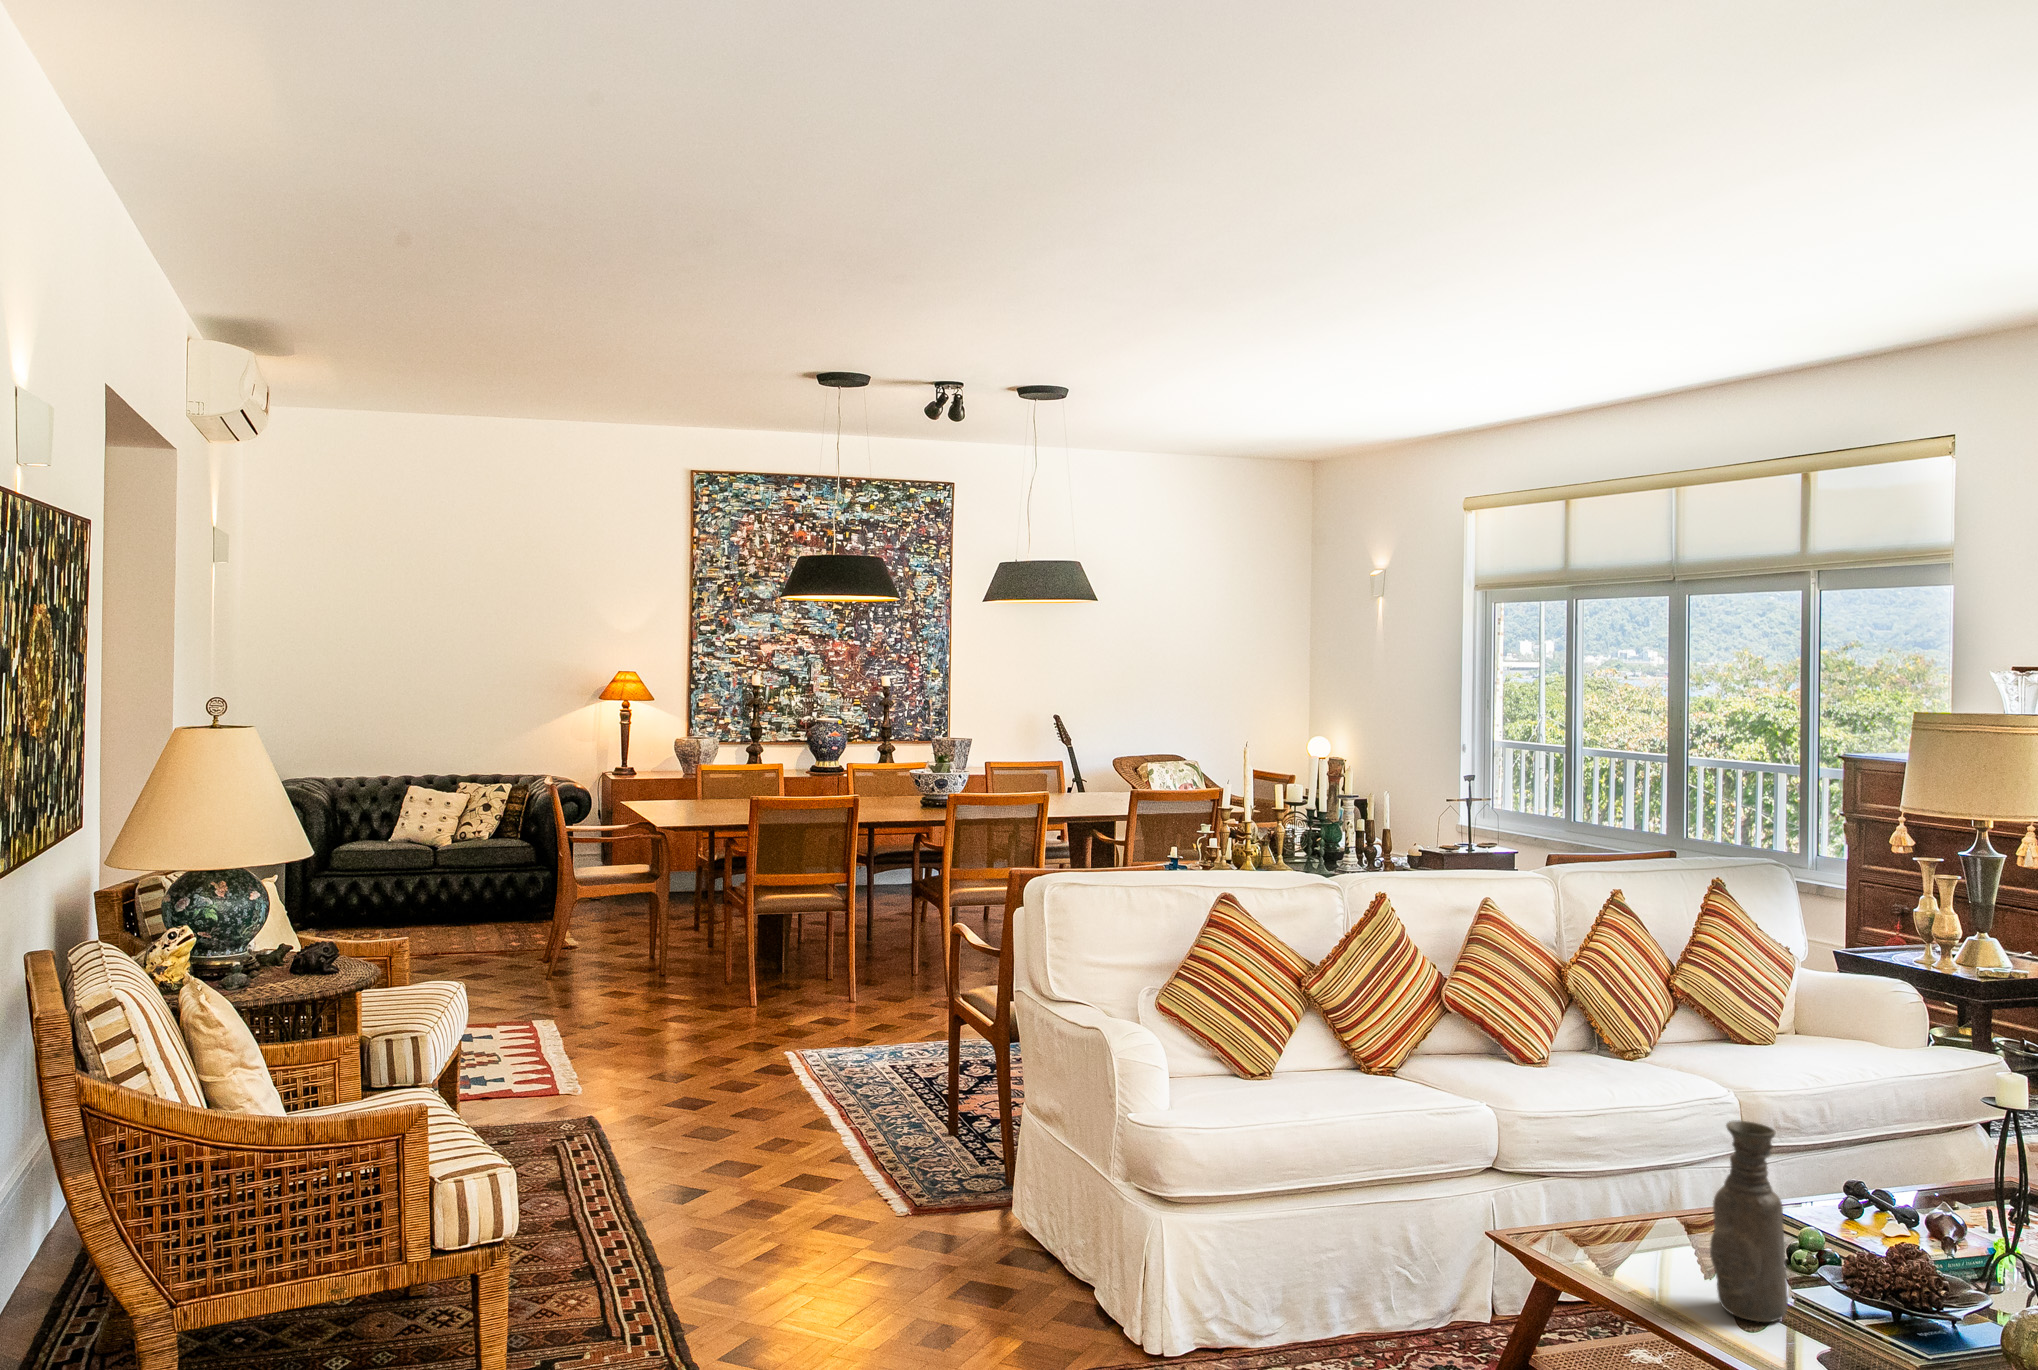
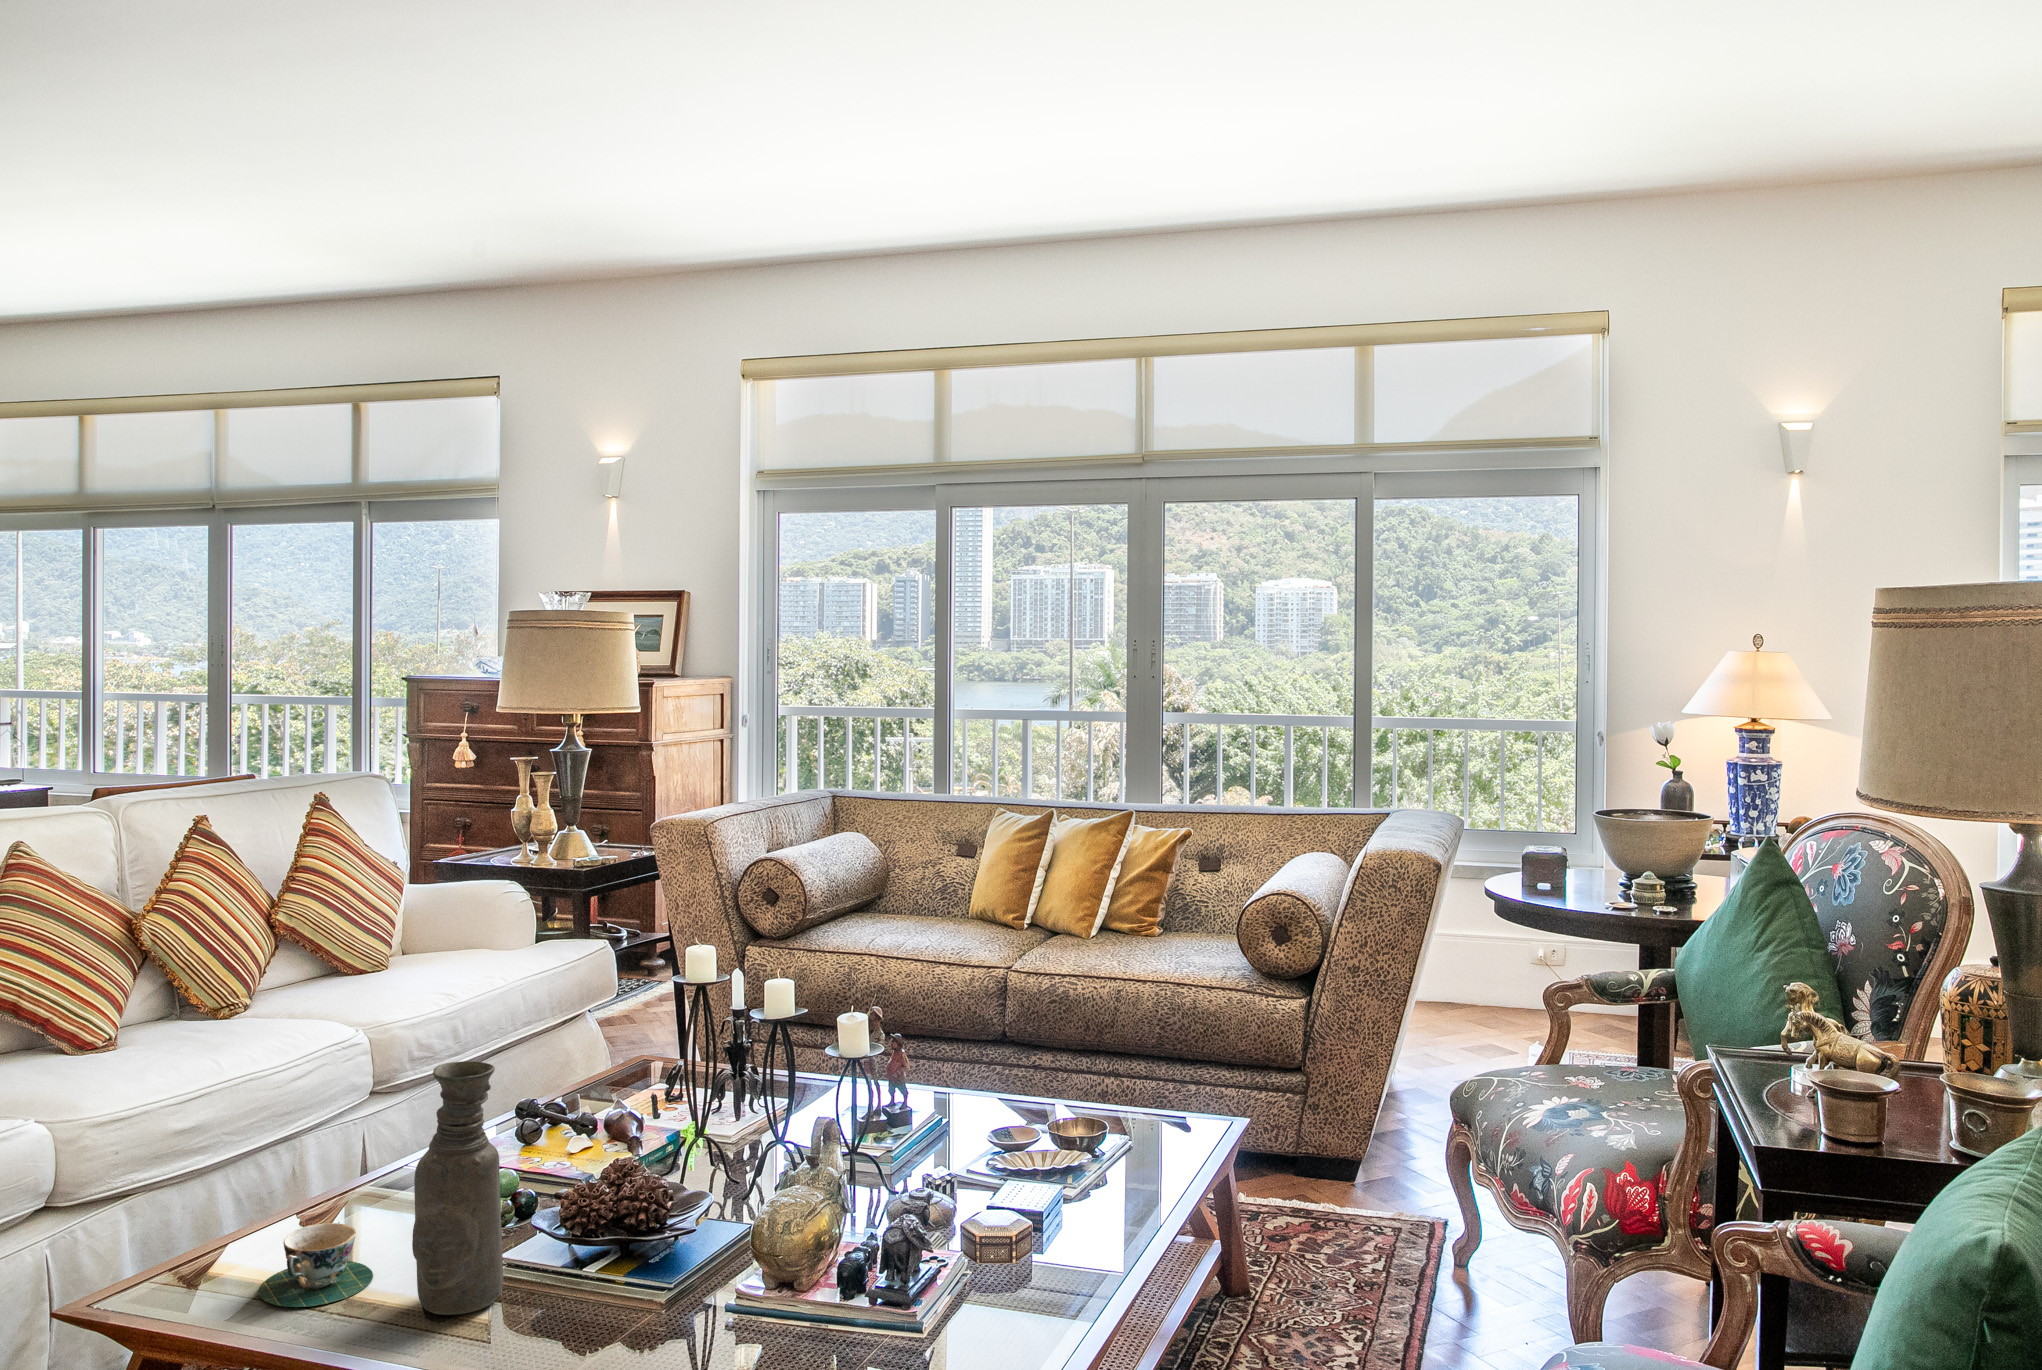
teacup: none [1611,1221,1694,1282] -> present [259,1223,373,1307]

